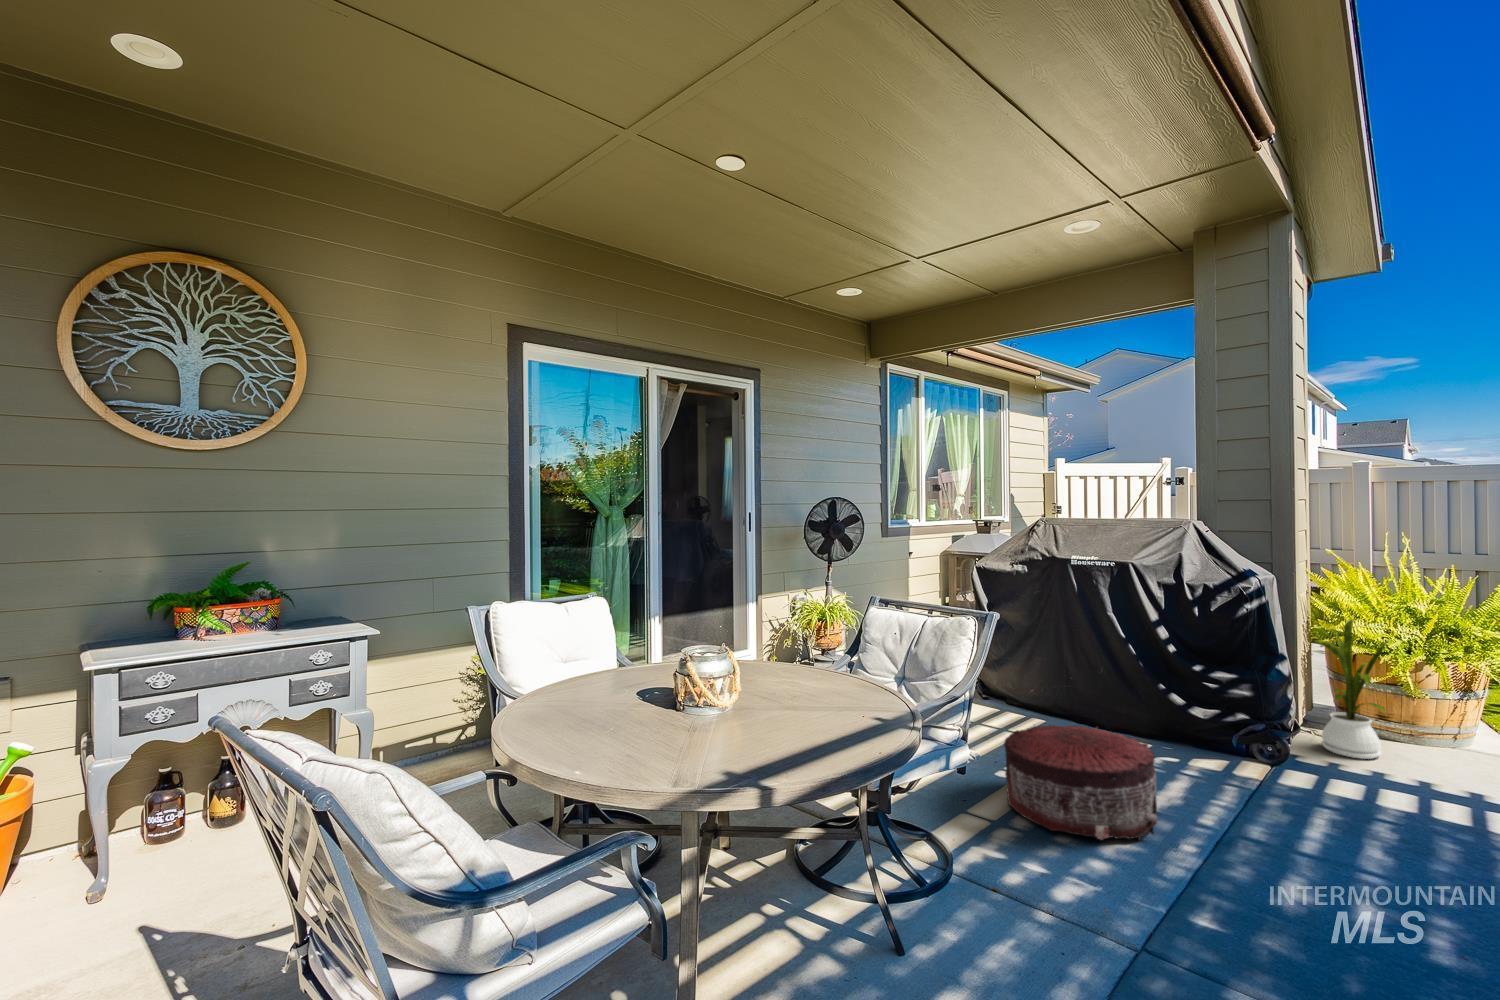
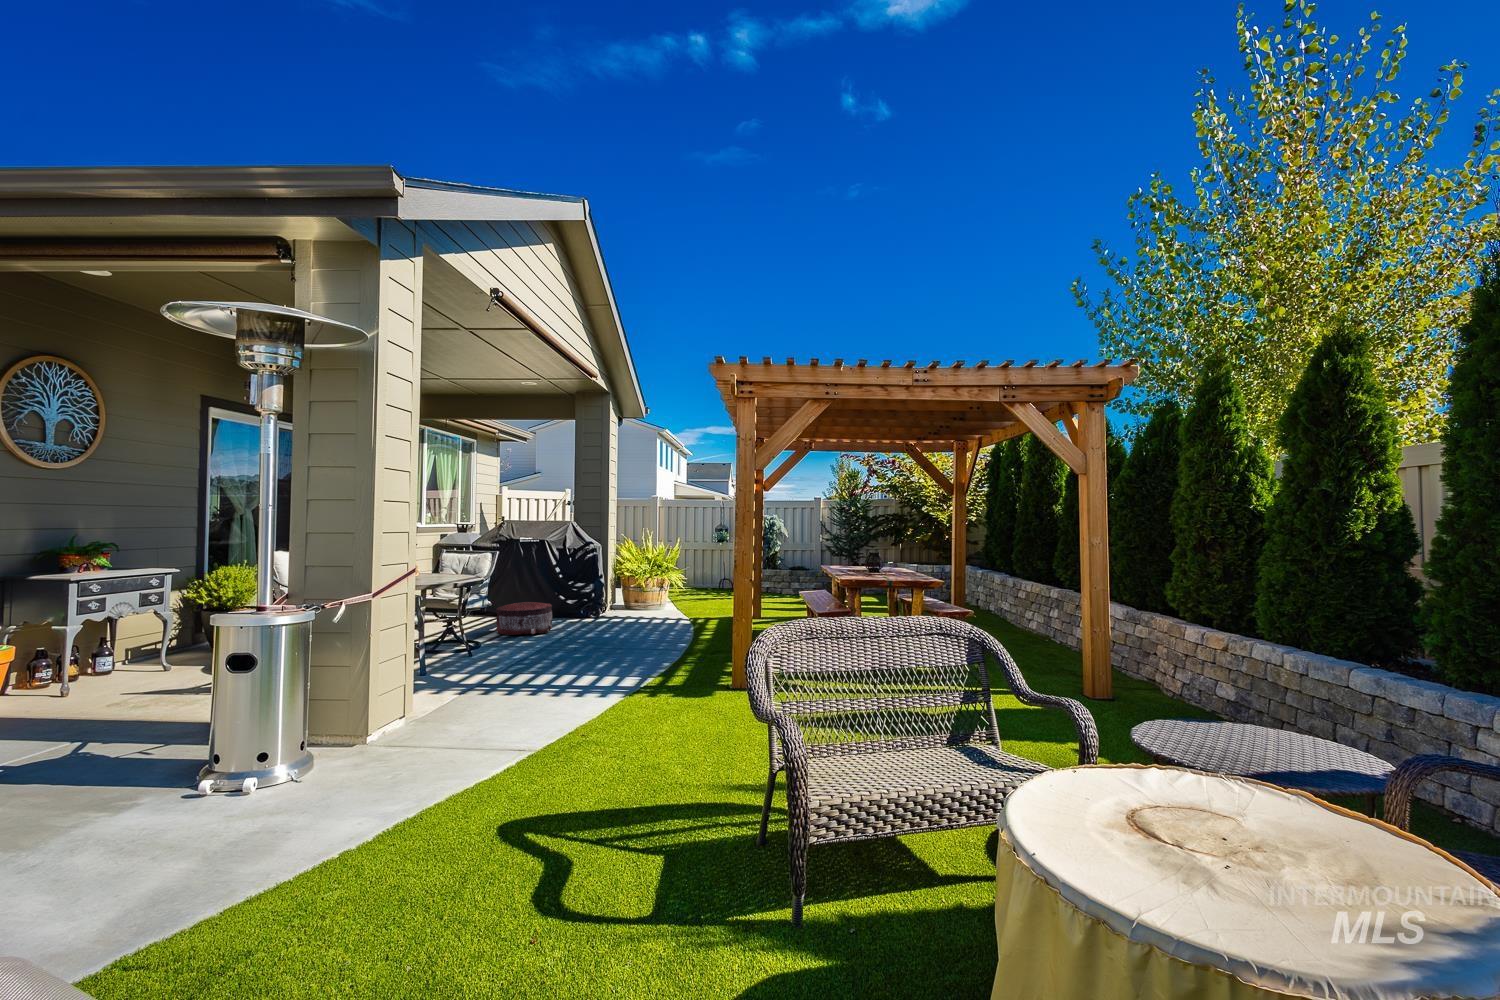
house plant: present [1315,619,1389,759] -> none [610,558,636,613]

